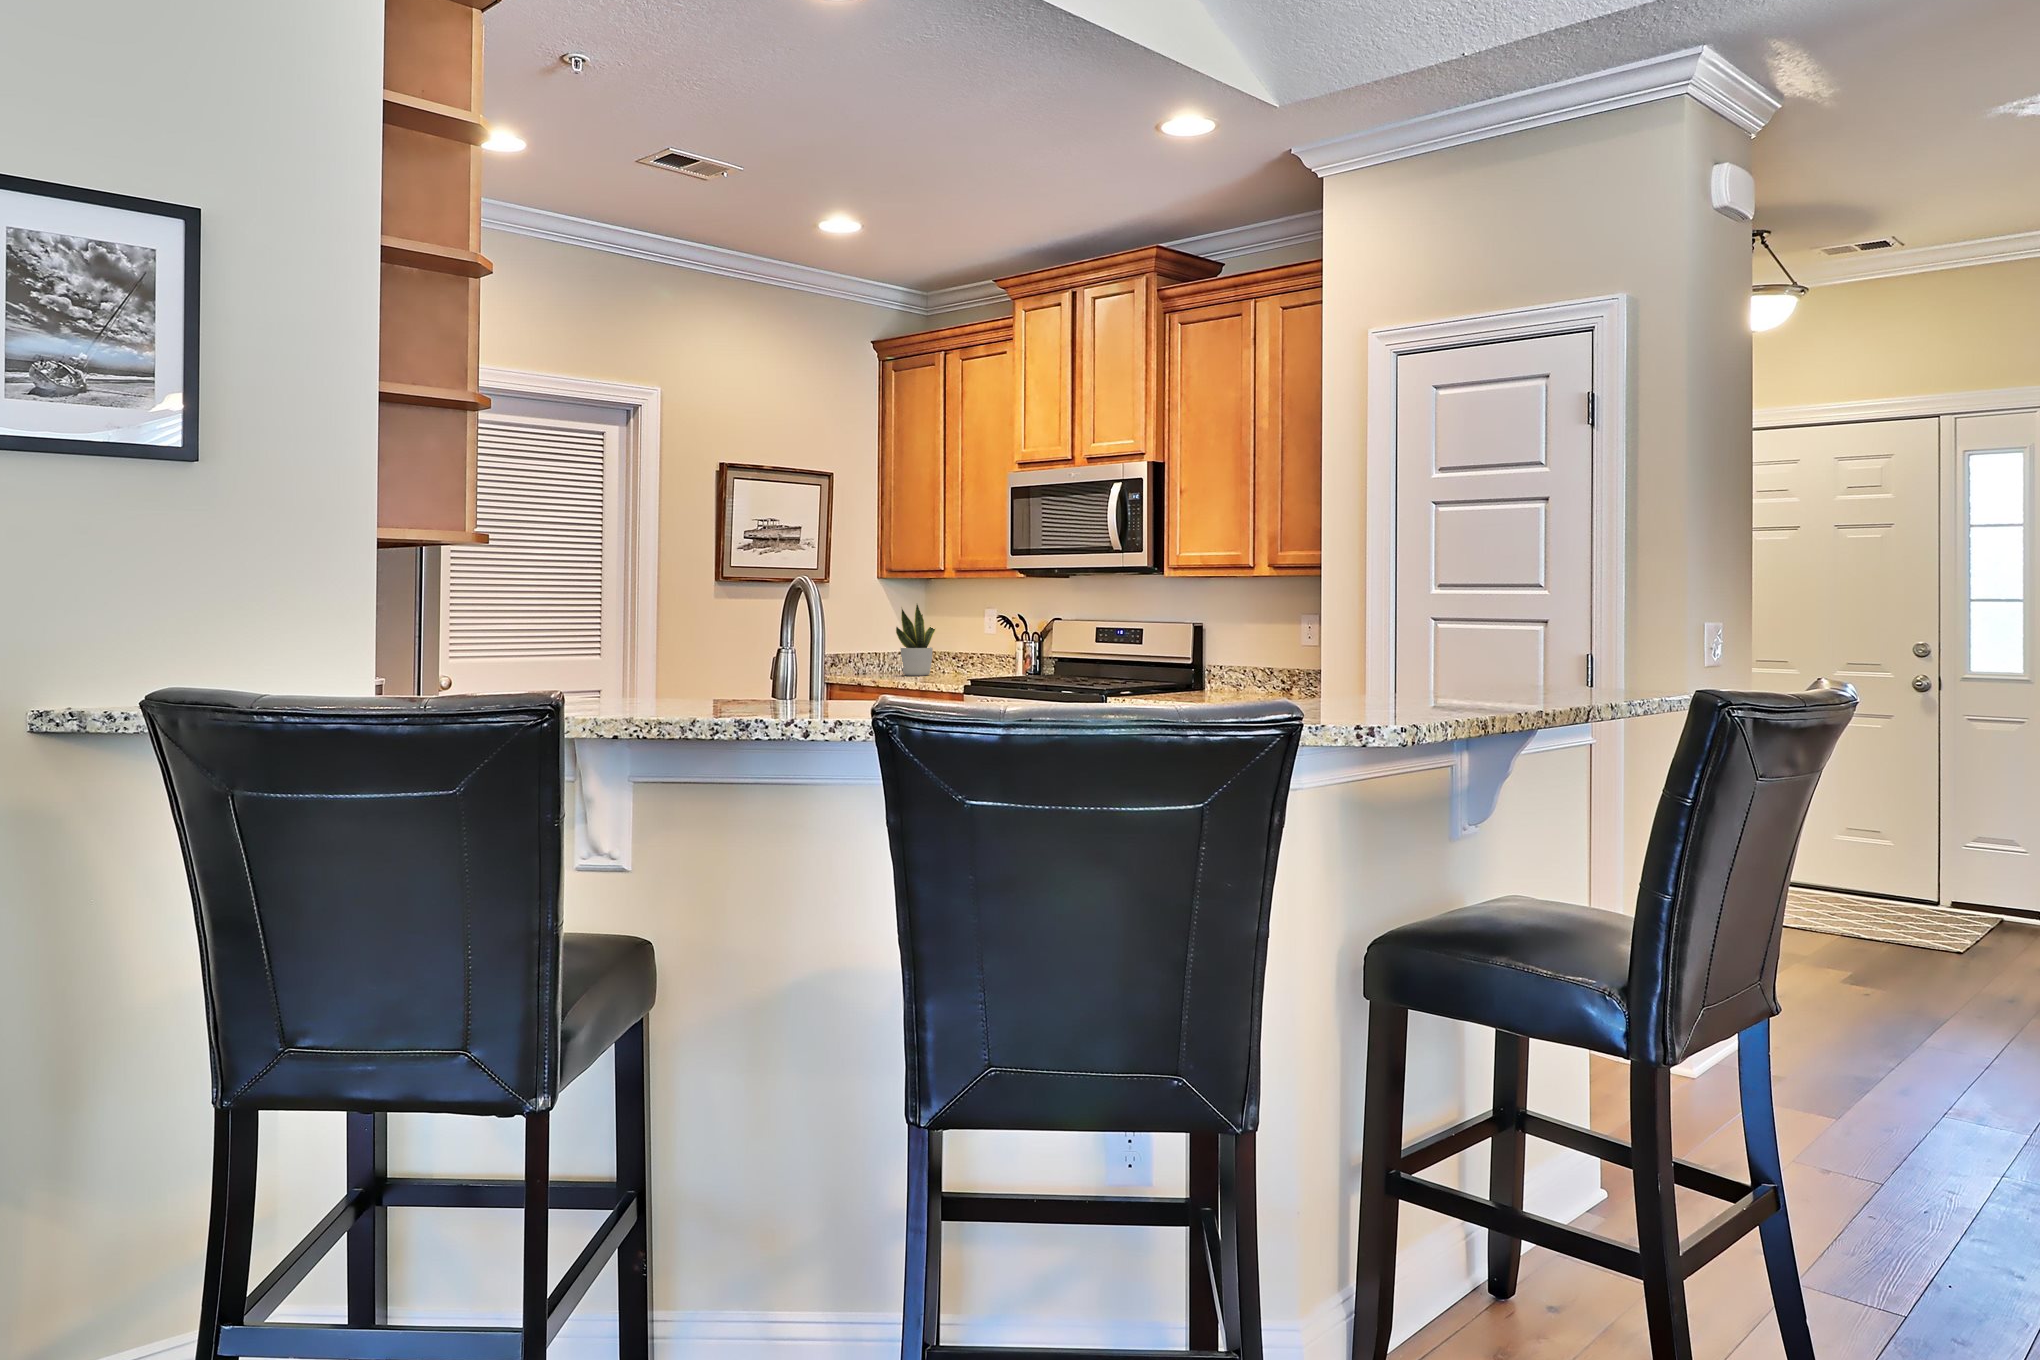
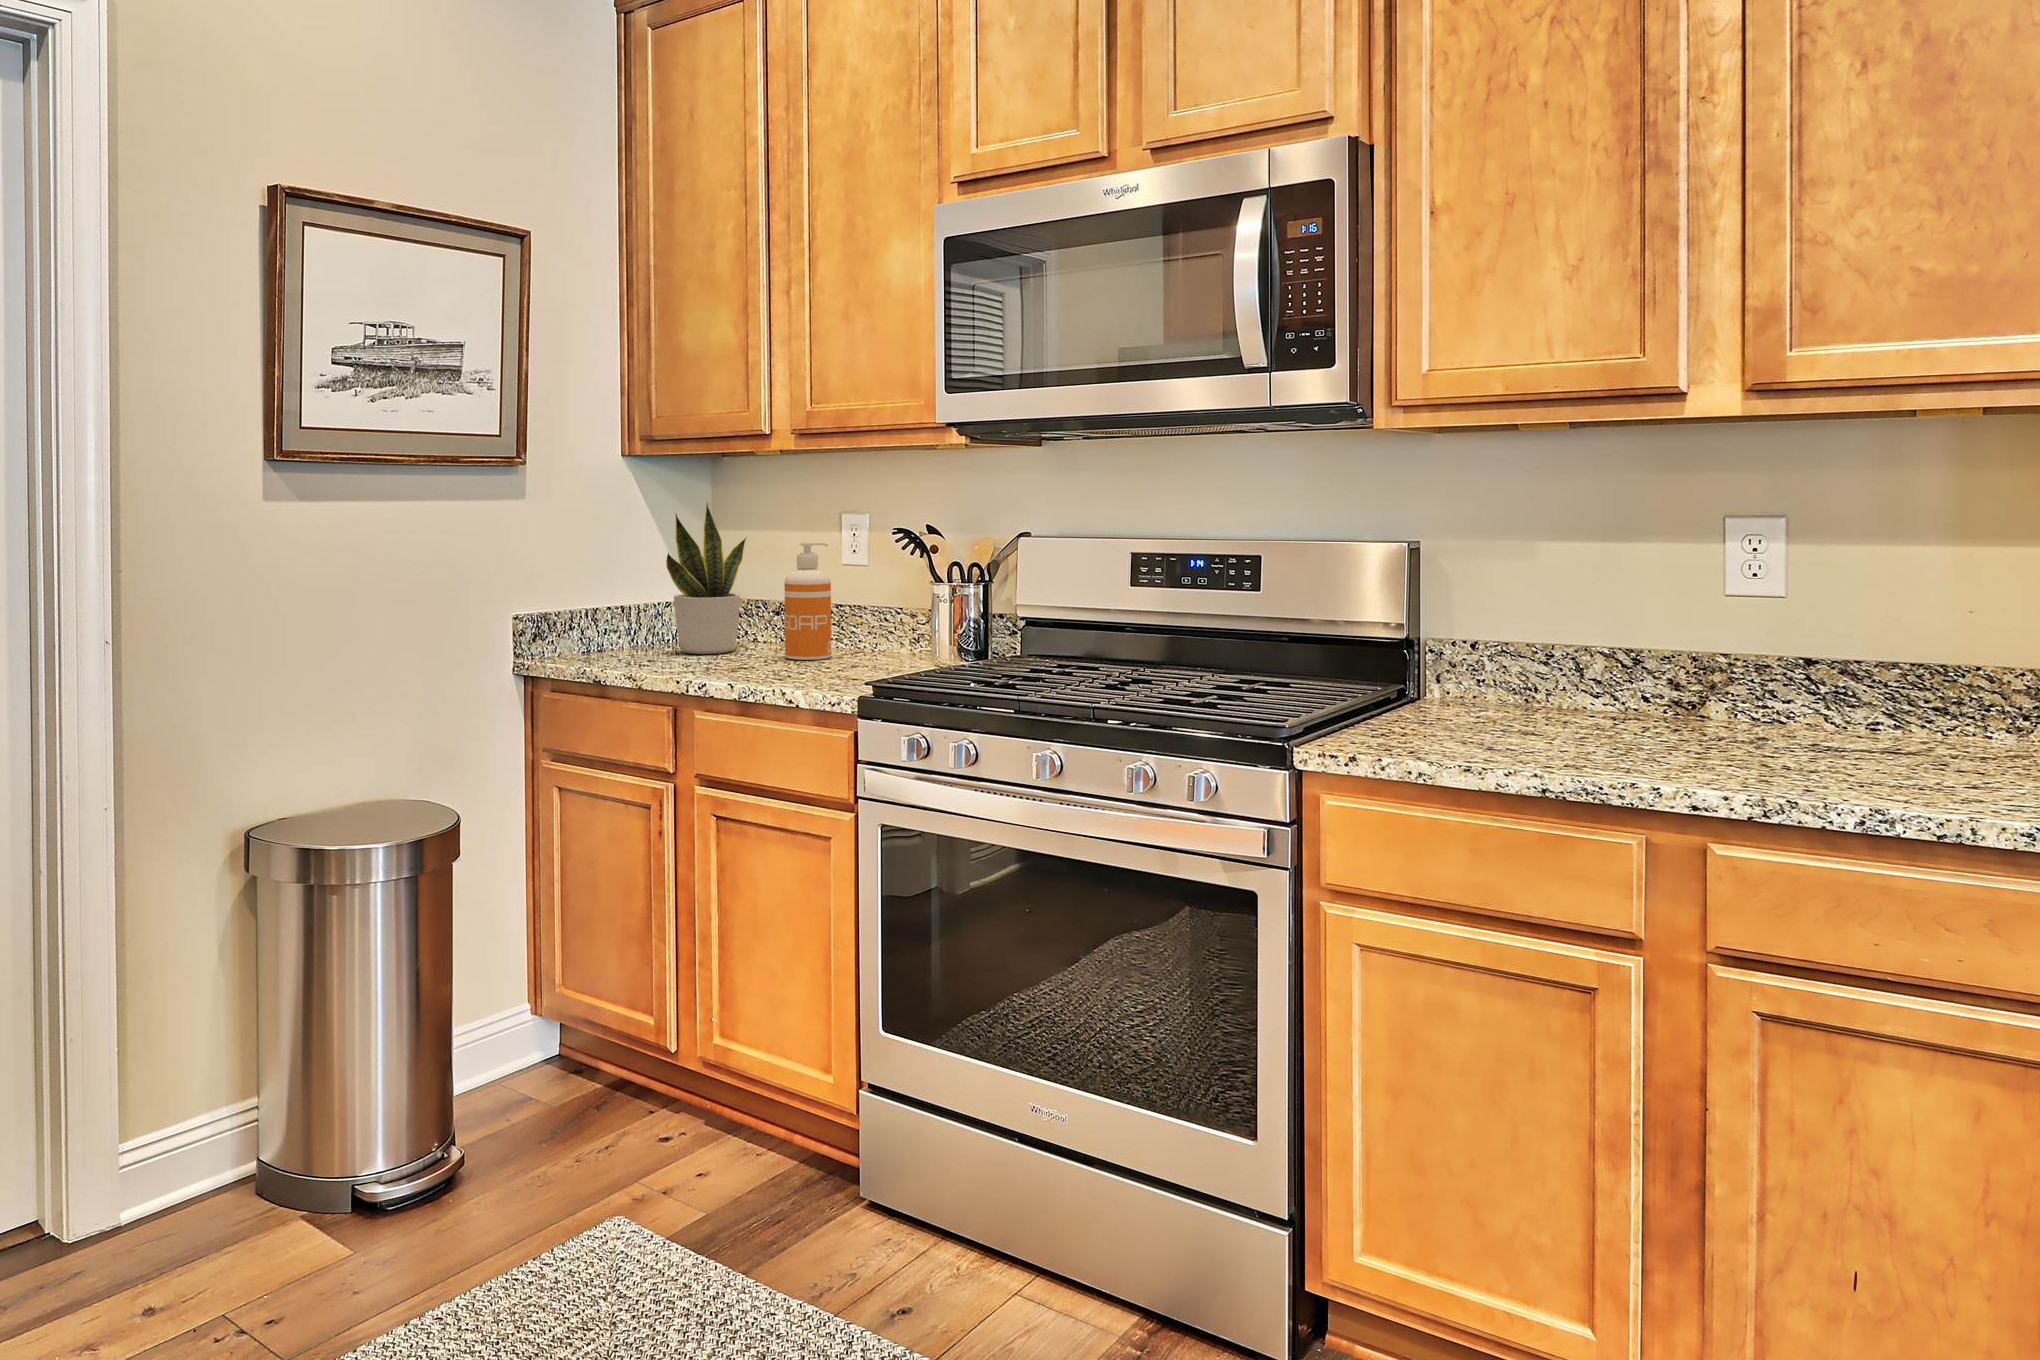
soap dispenser: none [950,622,972,677] -> present [784,542,832,660]

